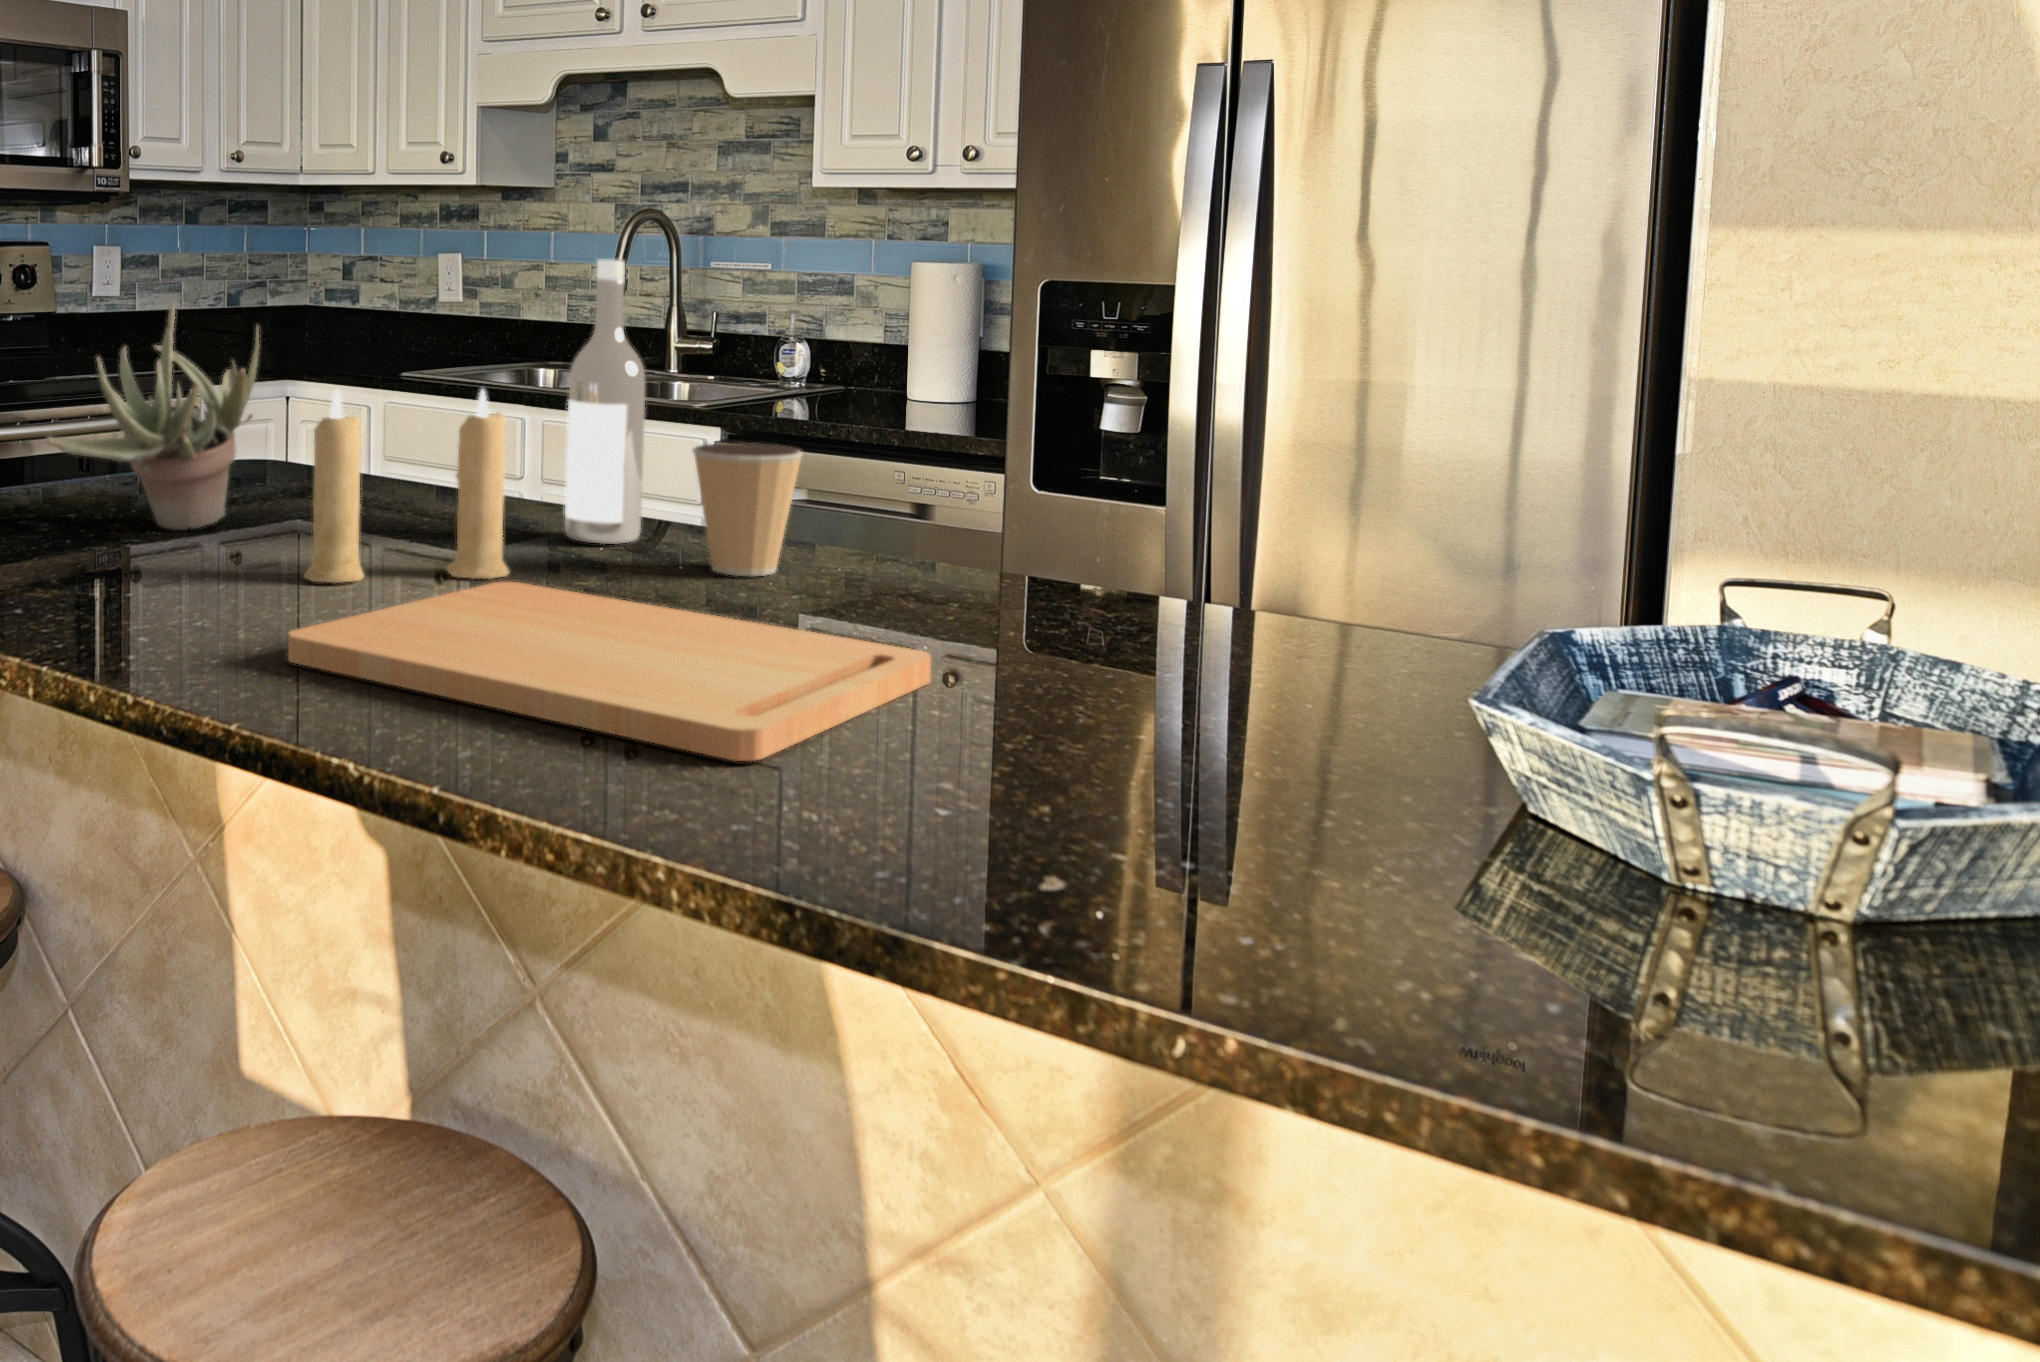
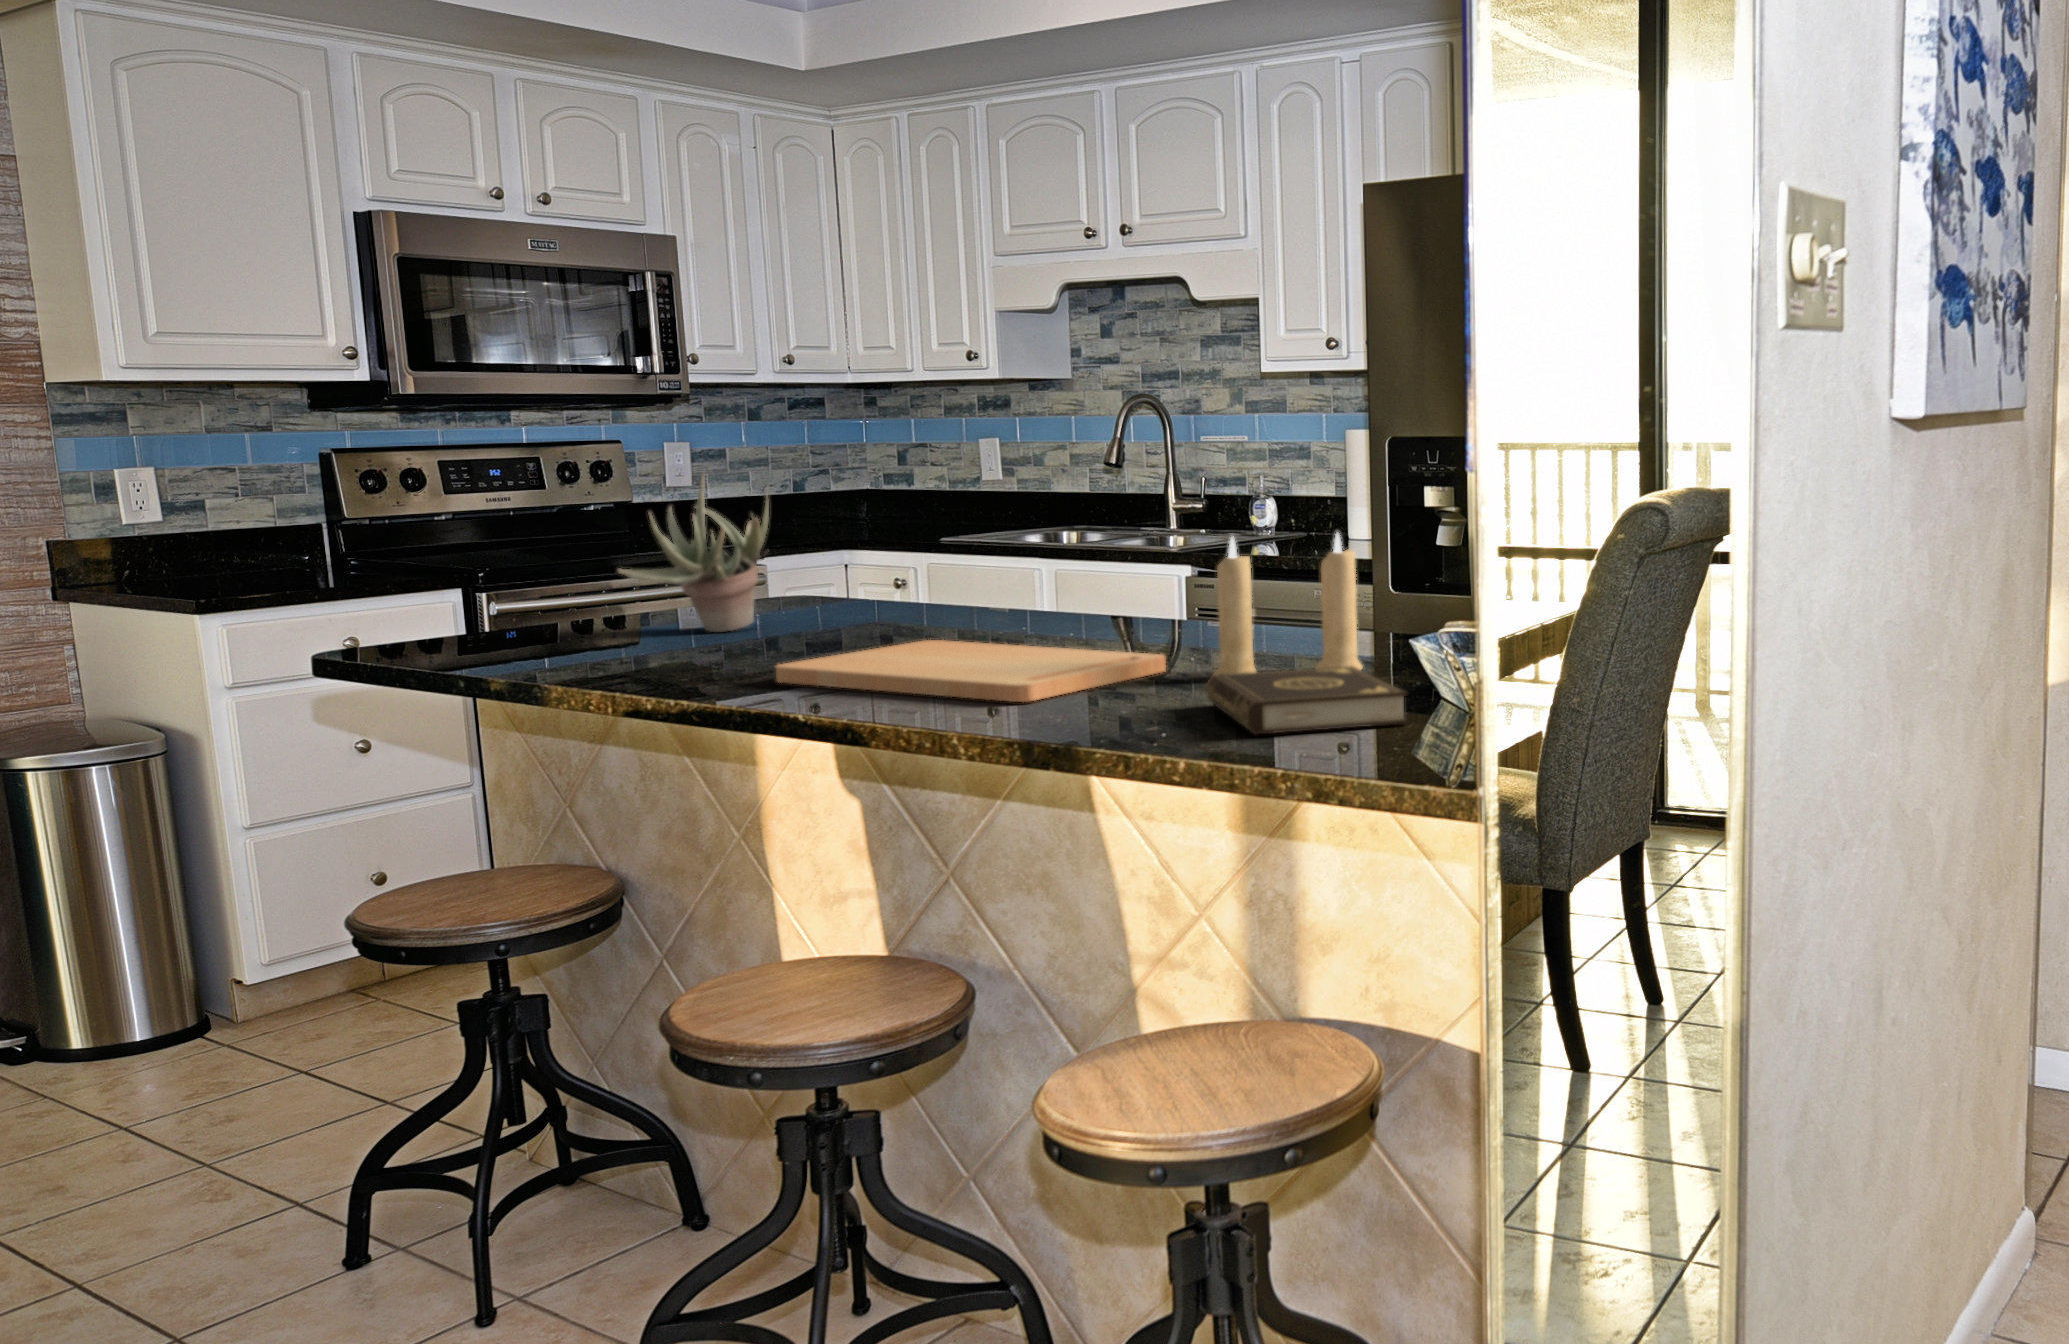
wine bottle: present [565,260,645,544] -> none [990,433,1046,625]
candle: present [304,389,509,583] -> present [1214,533,1362,675]
coffee cup: present [693,443,802,576] -> none [1062,551,1136,635]
book: none [1110,737,1642,940] -> present [1207,666,1408,735]

